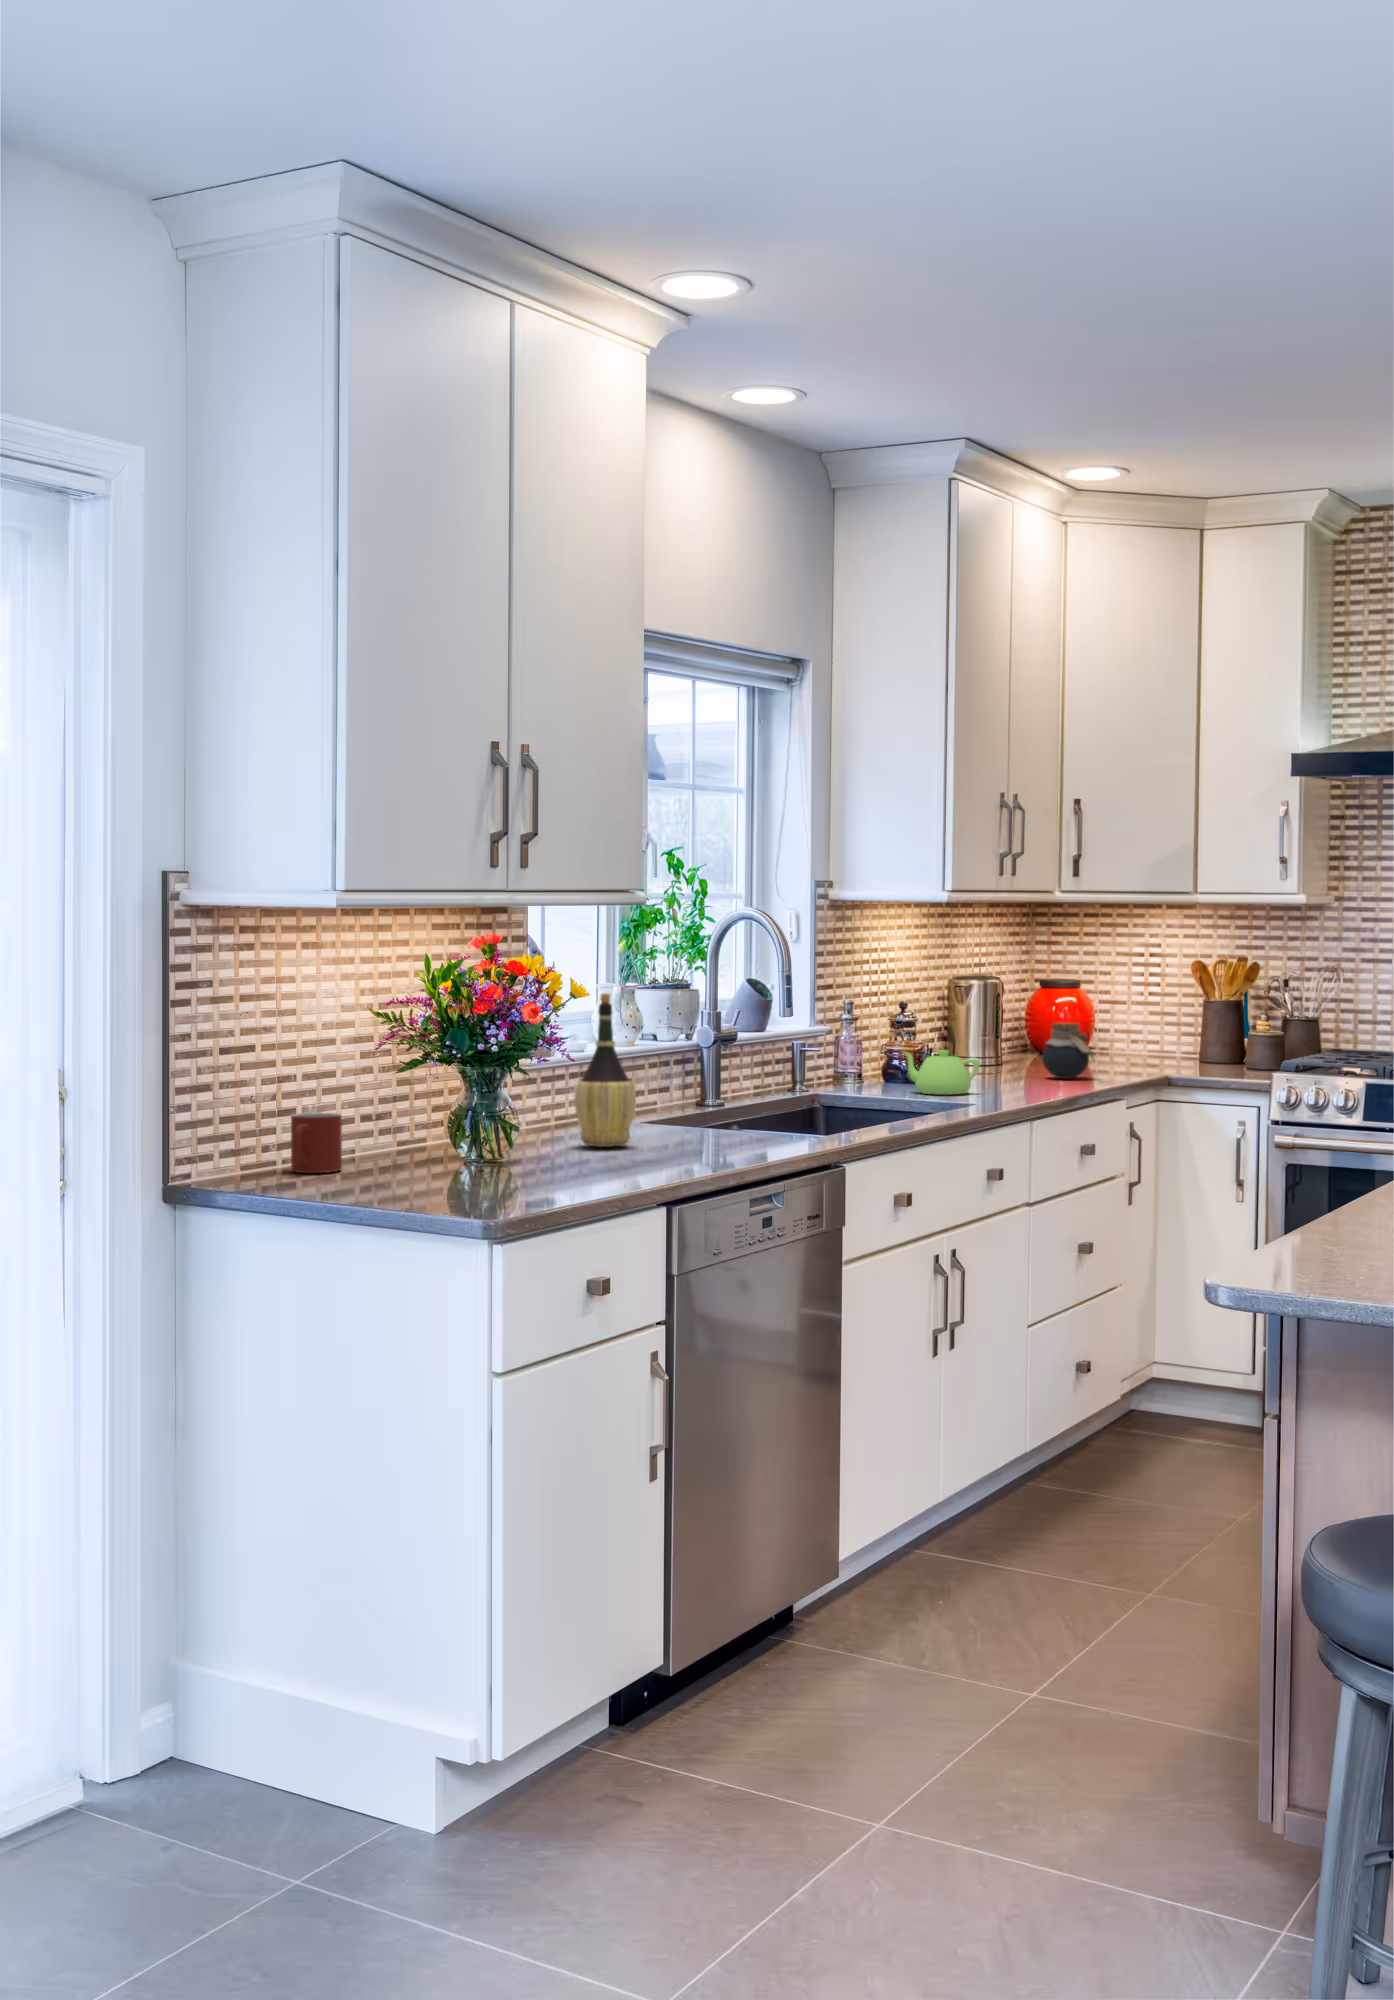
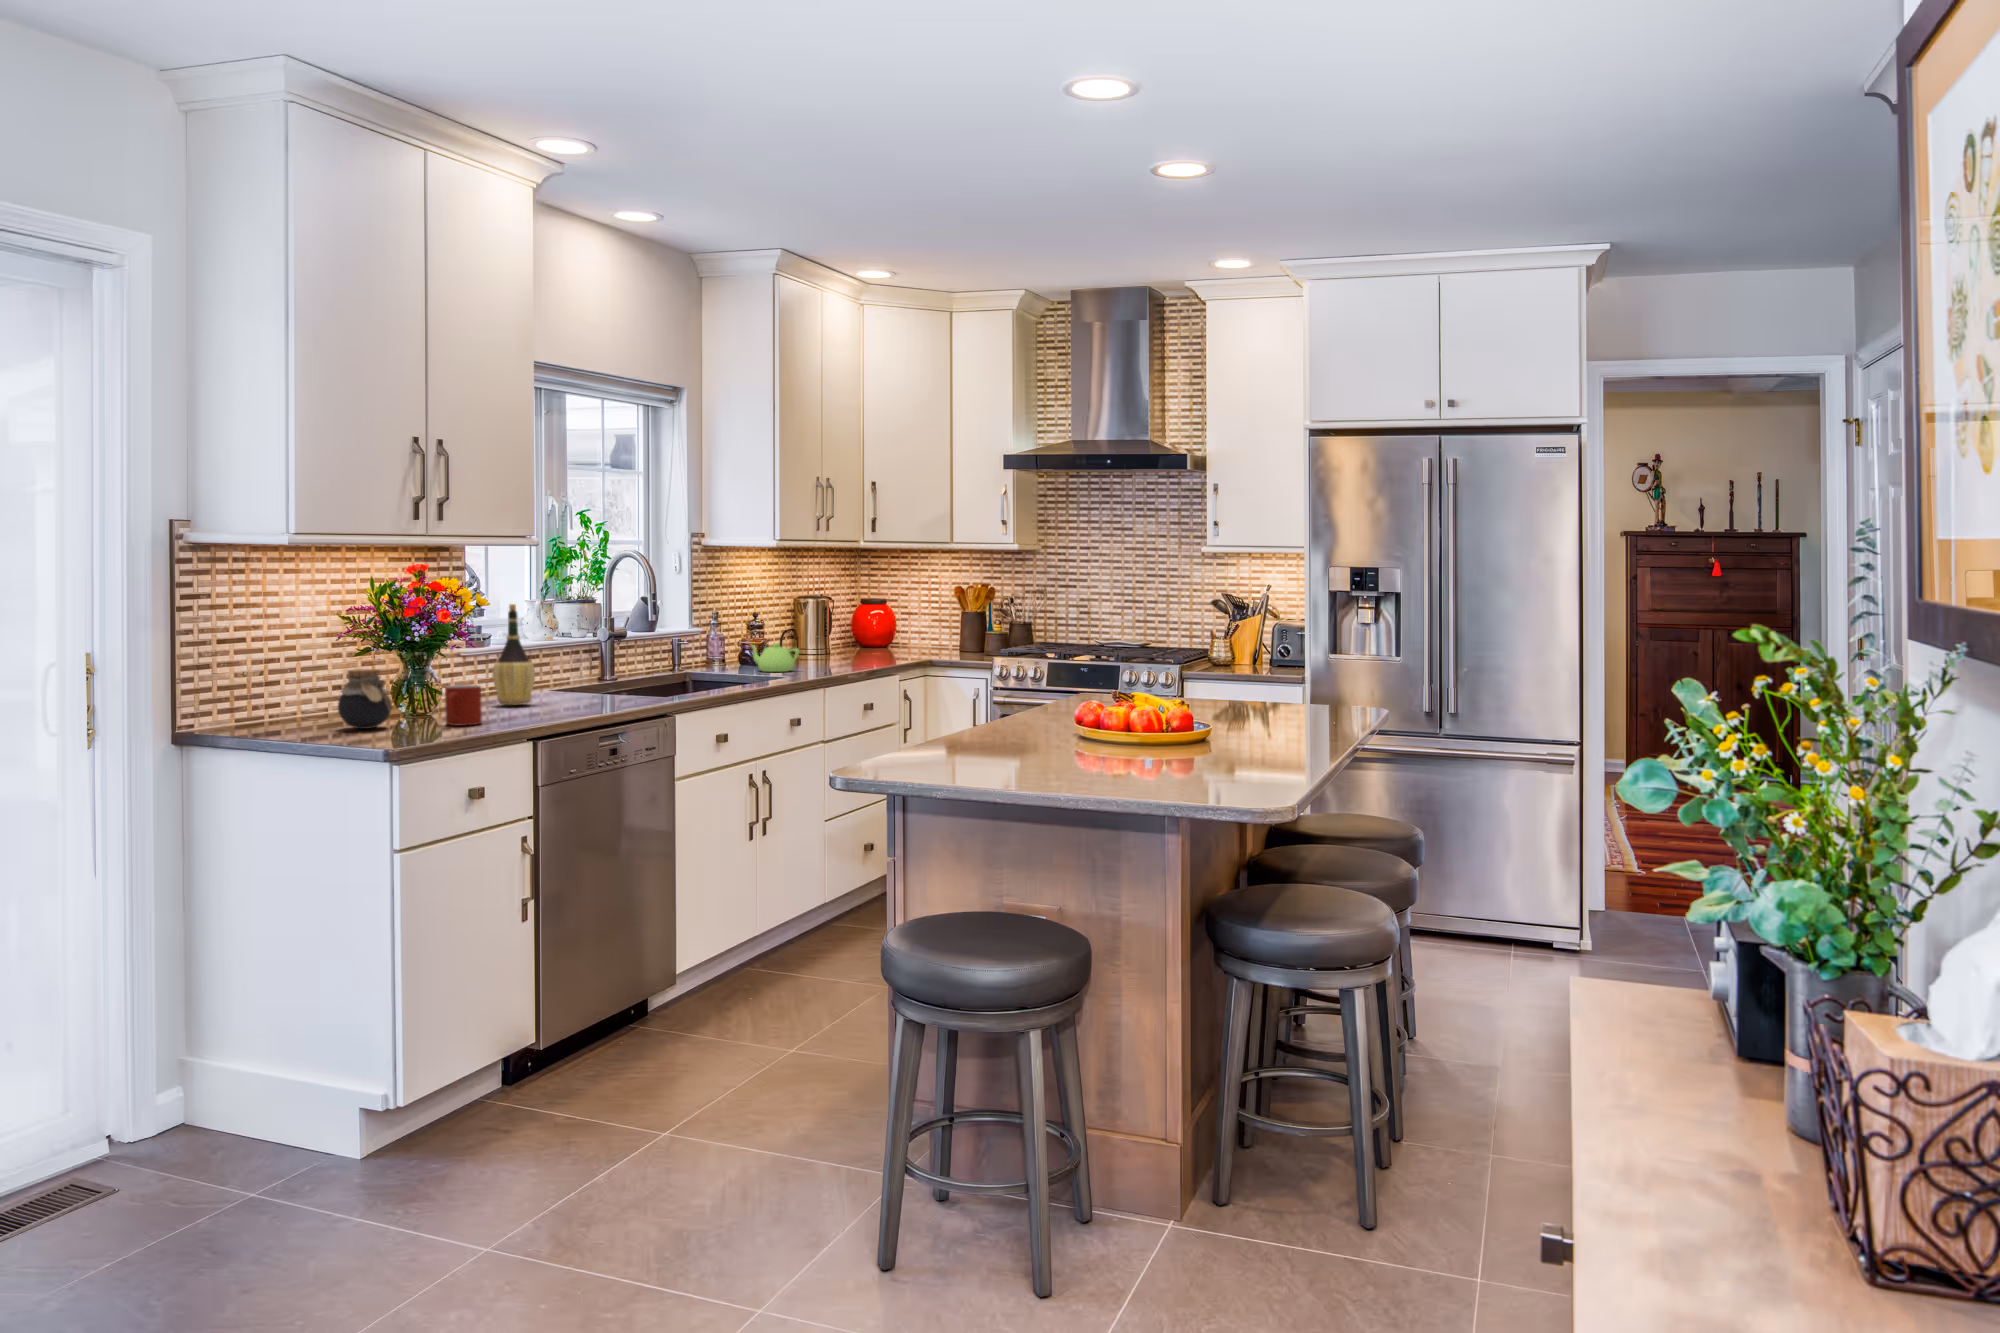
jar: present [1042,1023,1095,1079] -> present [338,669,392,729]
mug: present [291,1113,342,1173] -> present [445,685,482,726]

